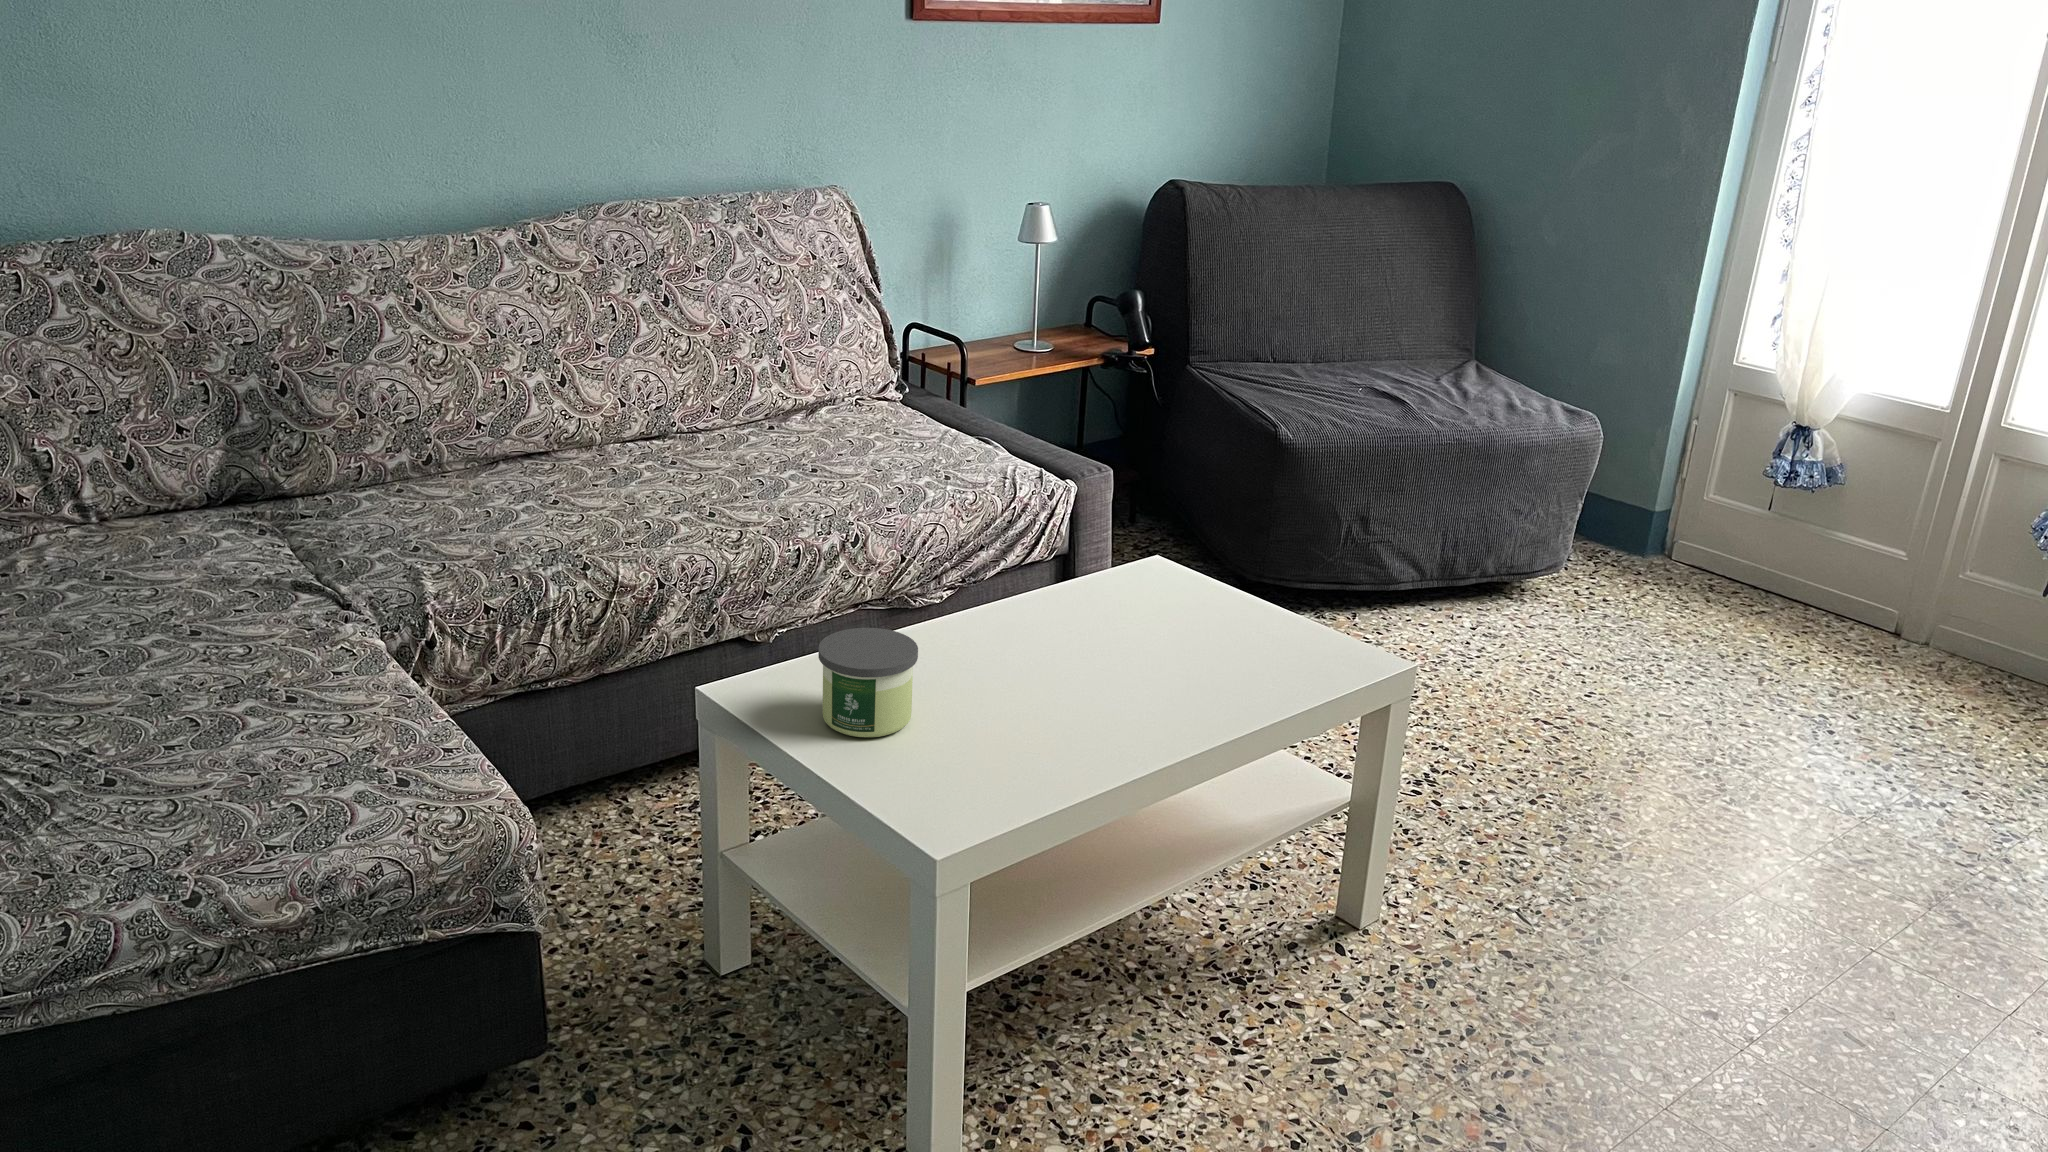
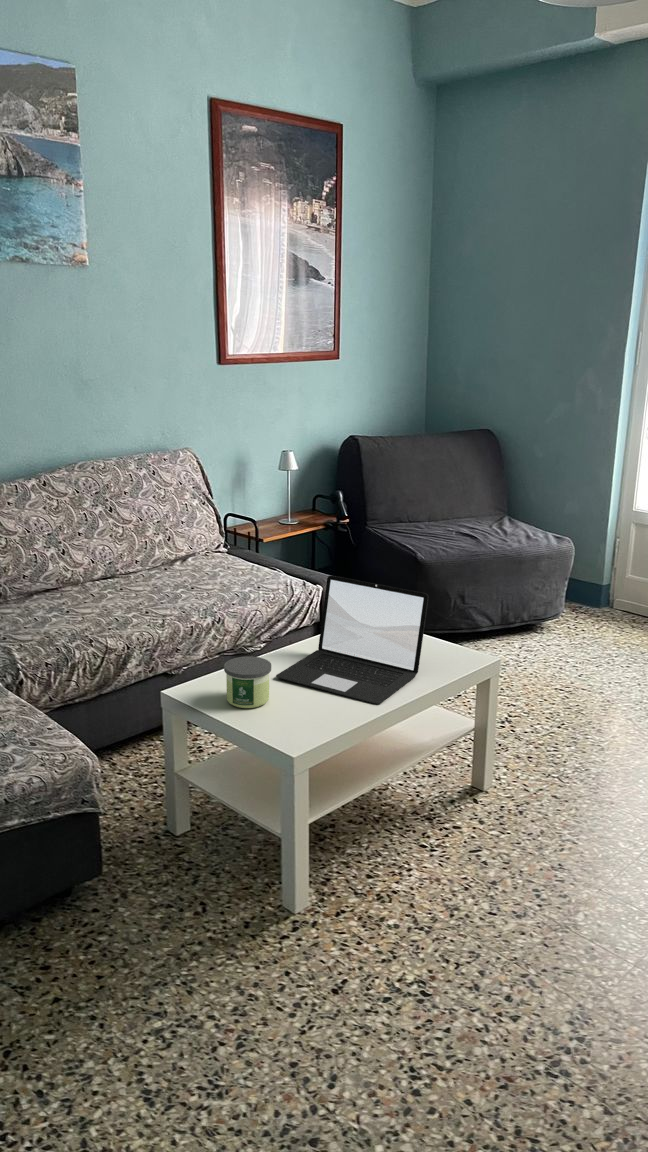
laptop: none [937,466,1268,749] -> present [276,575,428,704]

